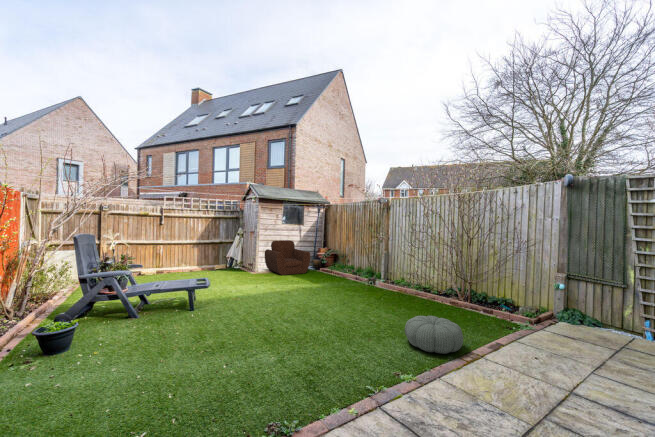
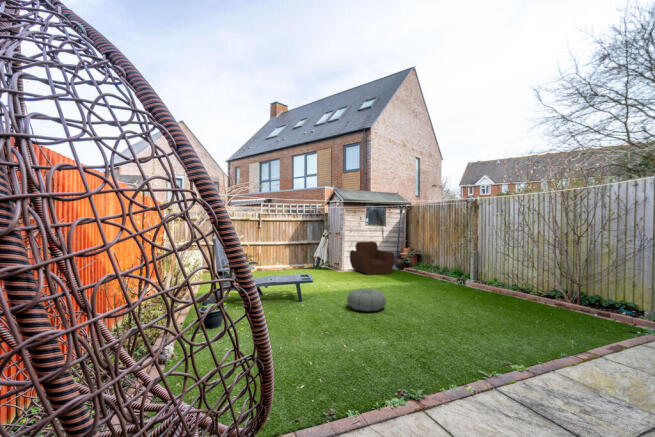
pouf: present [405,316,463,354] -> present [347,289,386,312]

